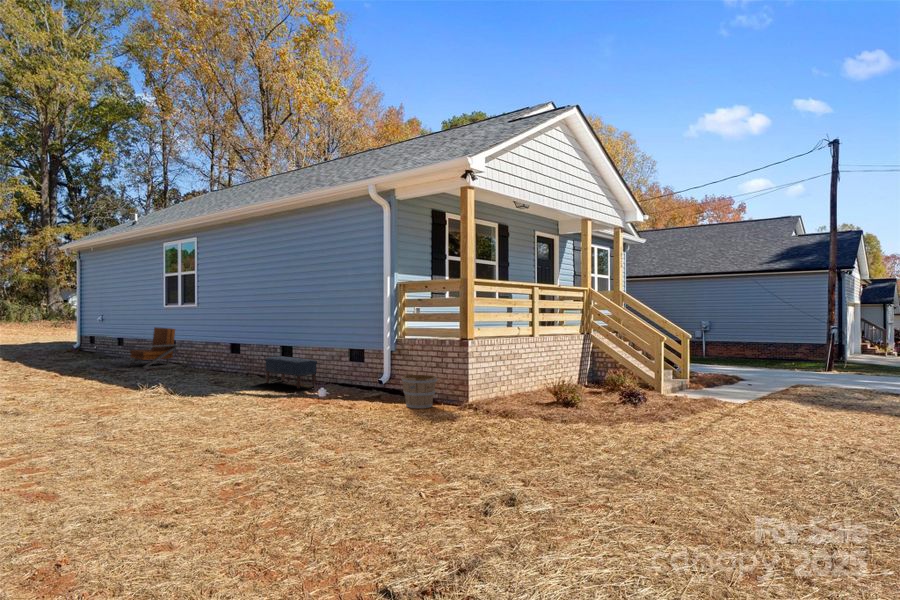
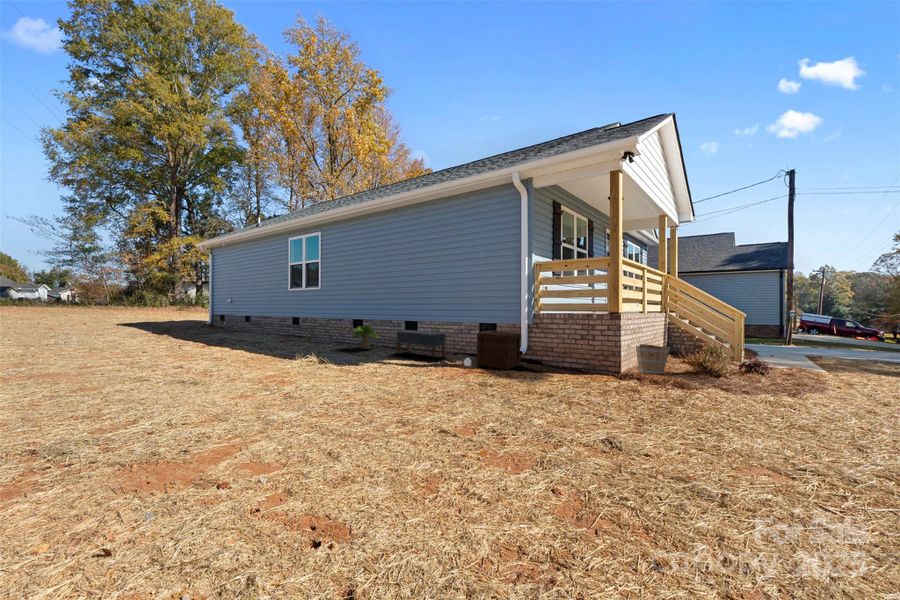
lounge chair: present [127,327,180,369] -> none [259,307,305,341]
potted plant: none [218,349,255,379] -> present [352,325,378,349]
wooden crate: none [331,358,385,401] -> present [476,331,521,370]
wooden bucket: present [402,374,437,409] -> present [636,344,670,374]

